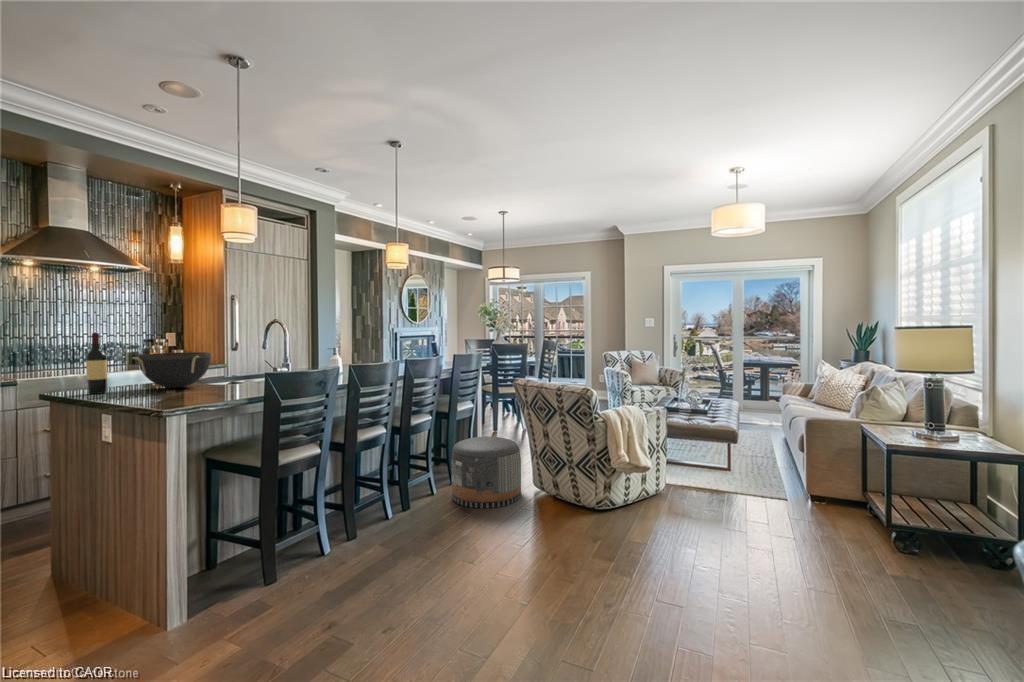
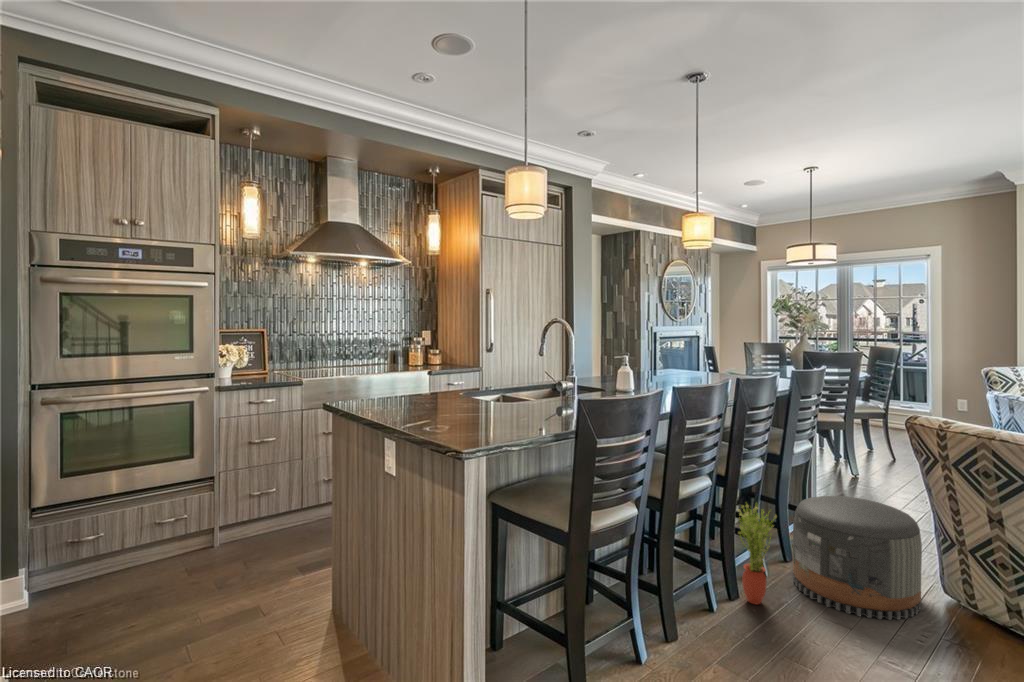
wine bottle: present [86,333,107,394] -> none [368,334,387,407]
bowl: present [132,352,214,388] -> none [413,358,493,403]
potted plant: none [407,444,434,512] -> present [738,504,776,604]

